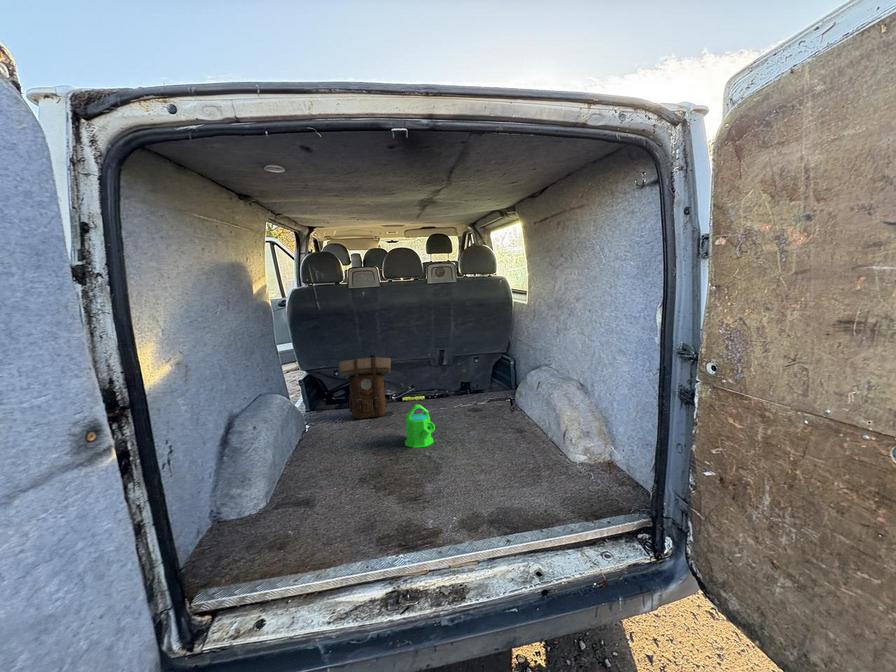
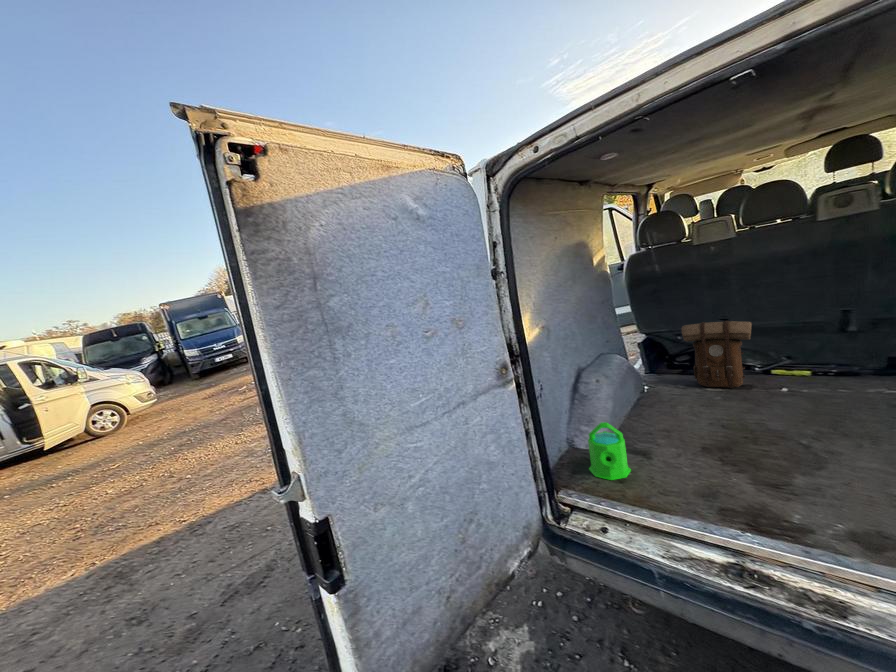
watering can: present [405,404,435,448] -> present [588,422,631,480]

